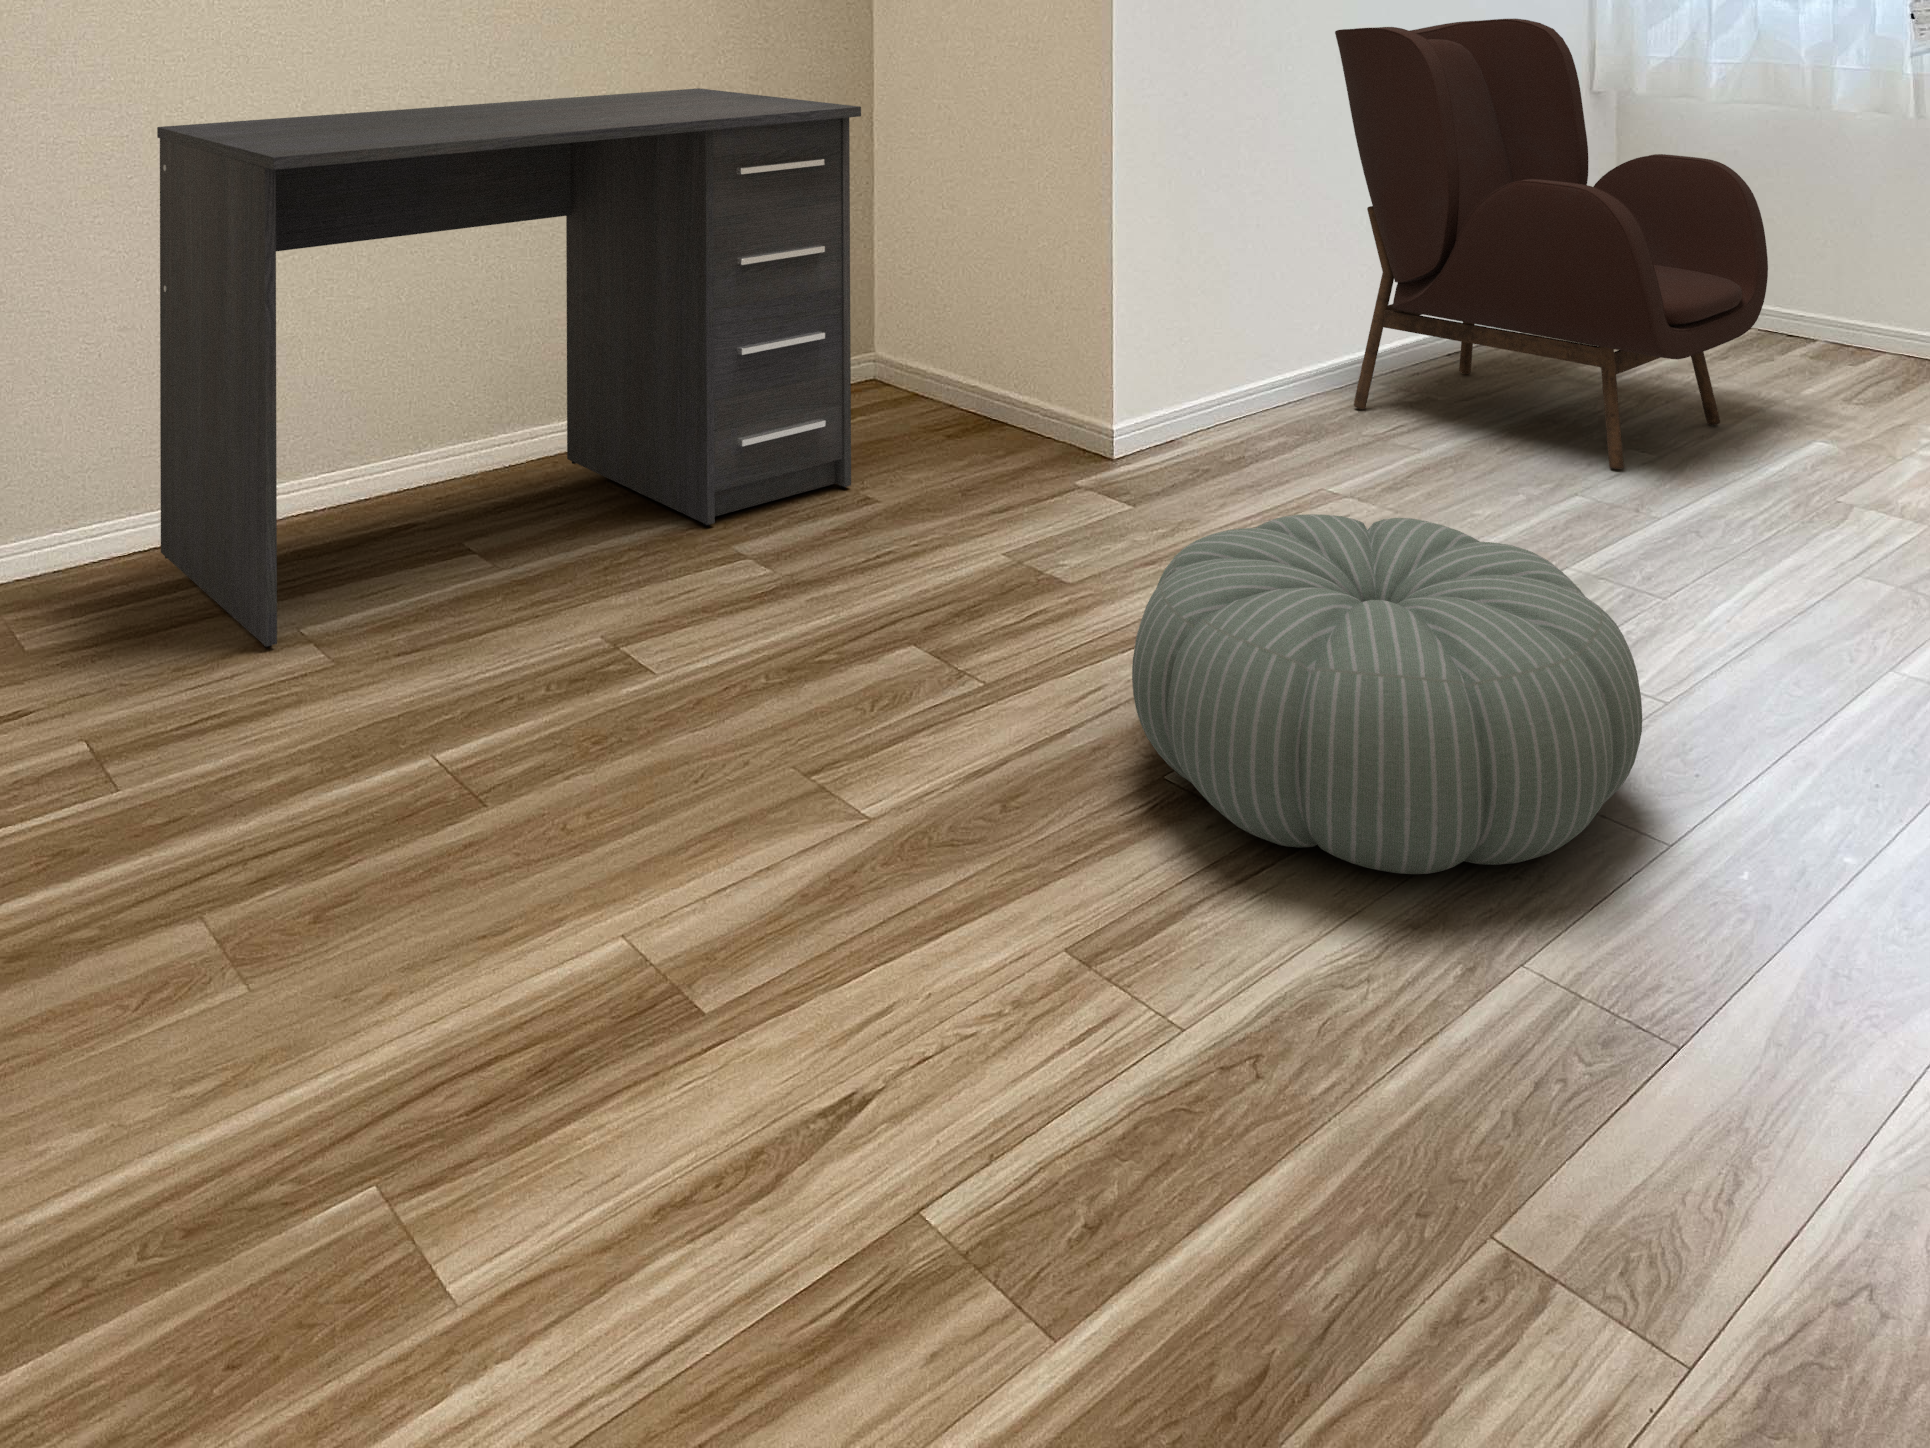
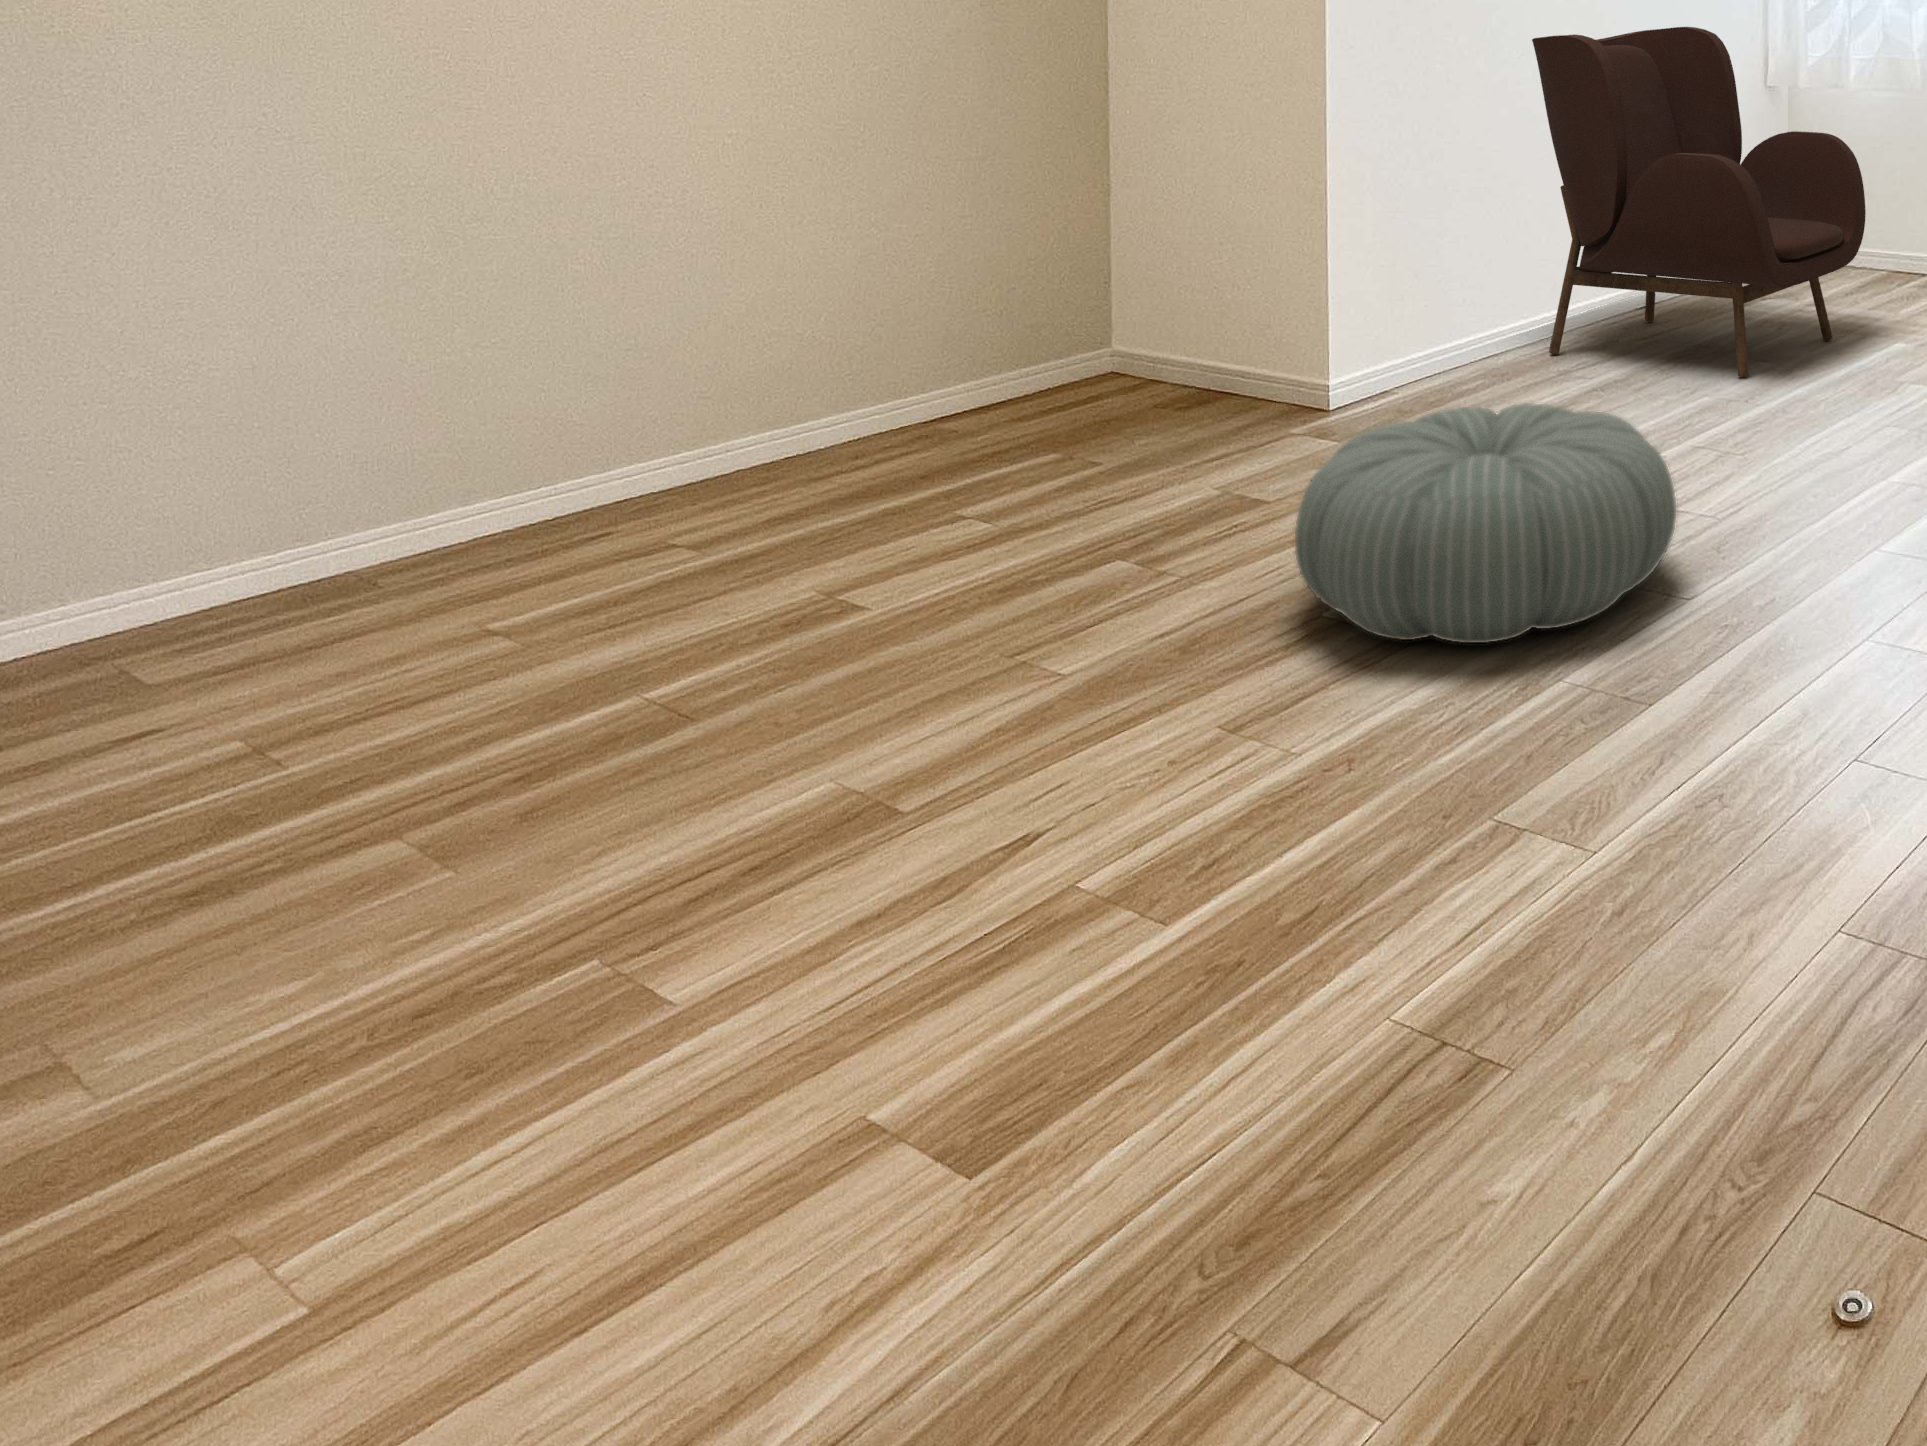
desk: present [157,88,861,648] -> none [295,107,1085,645]

